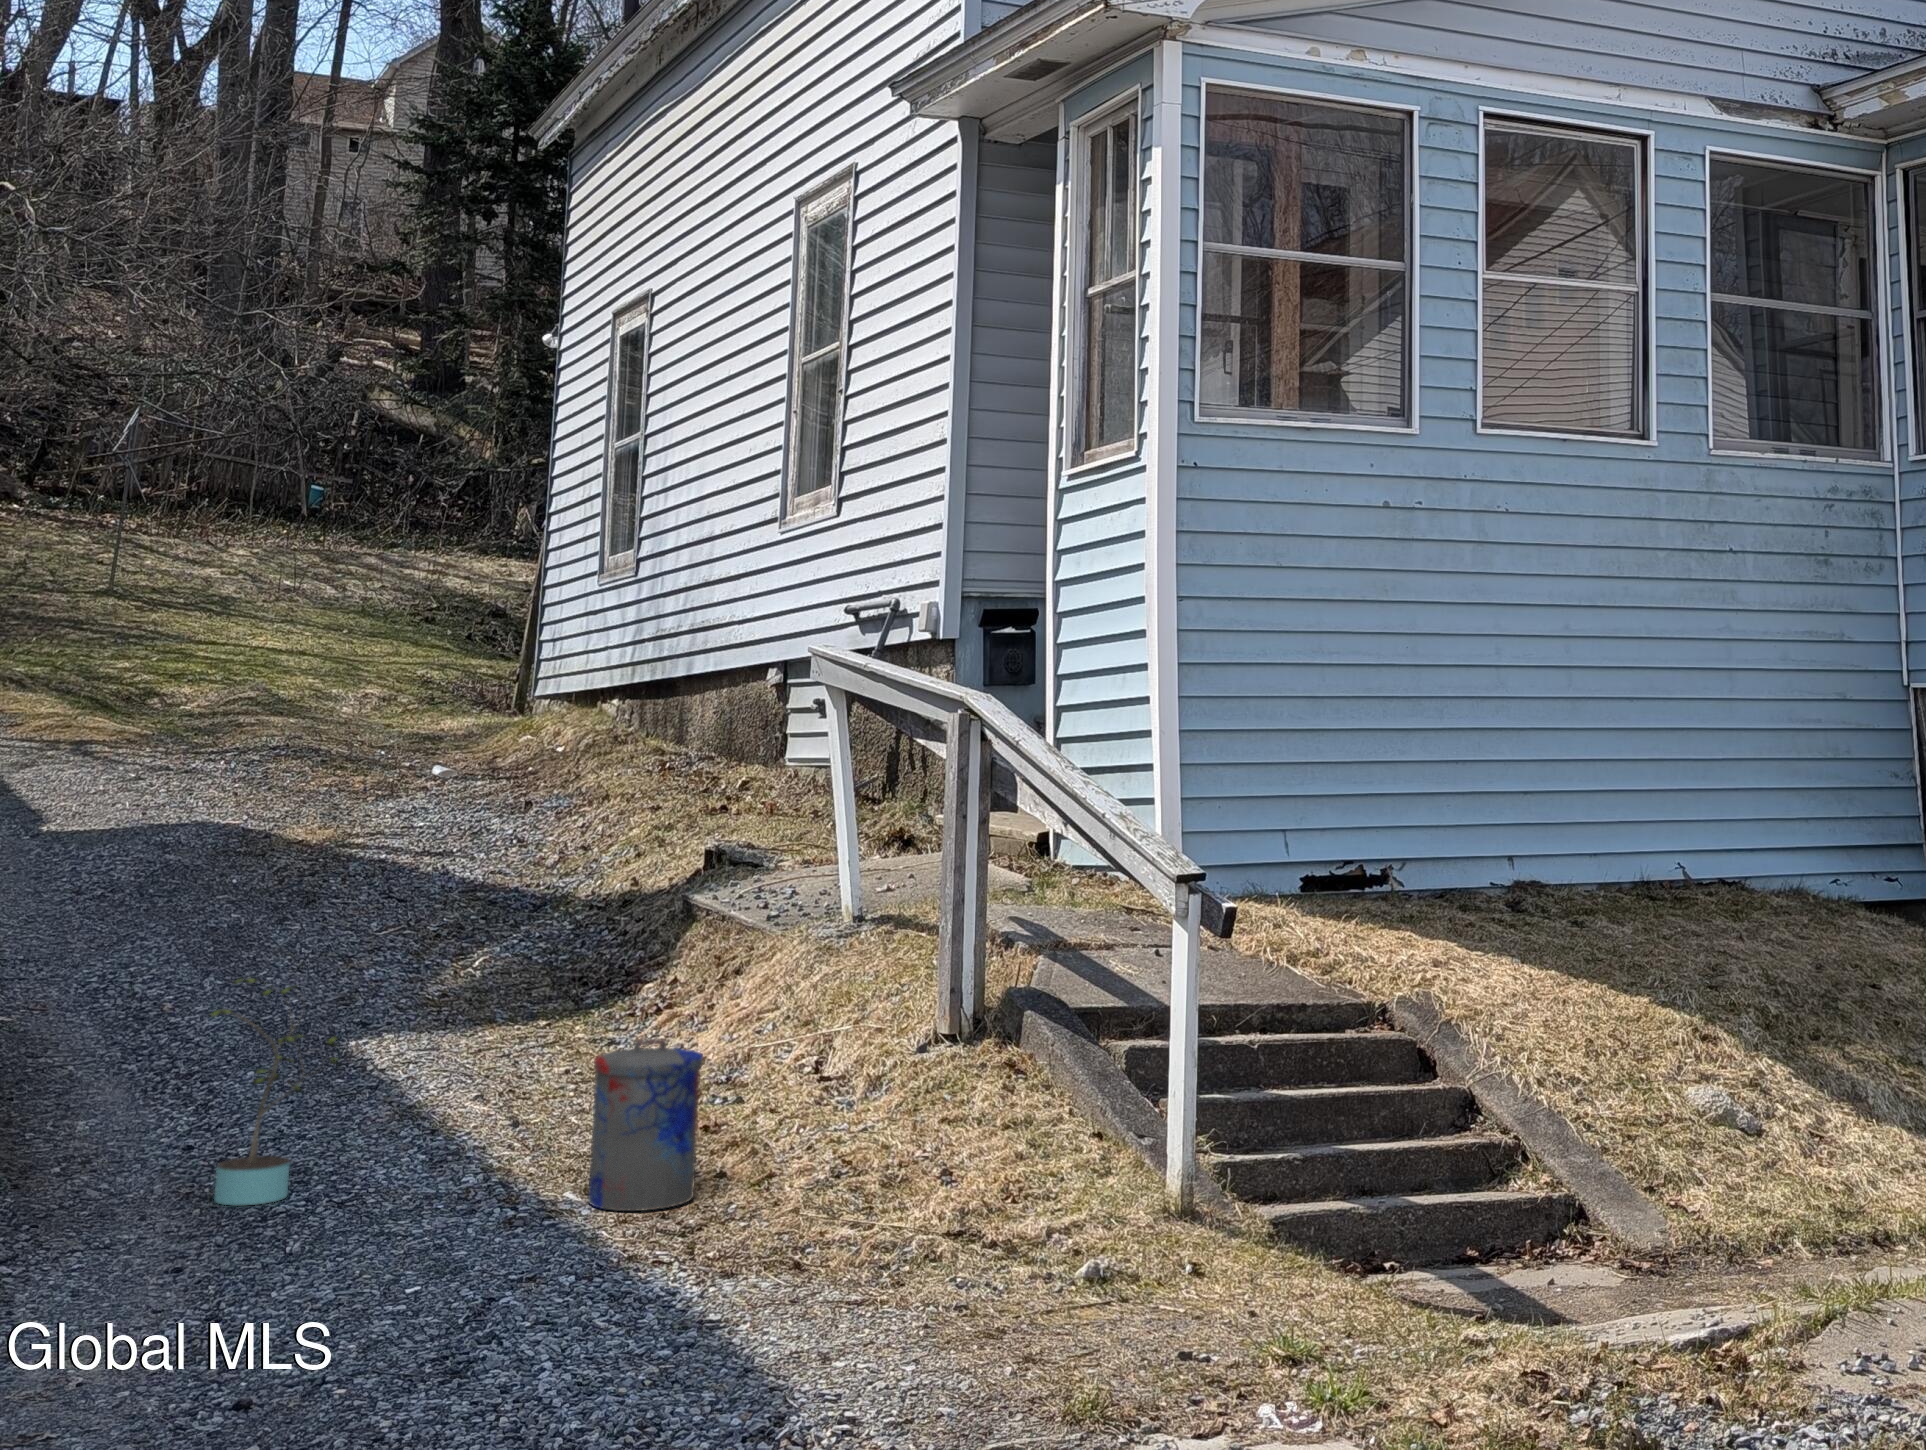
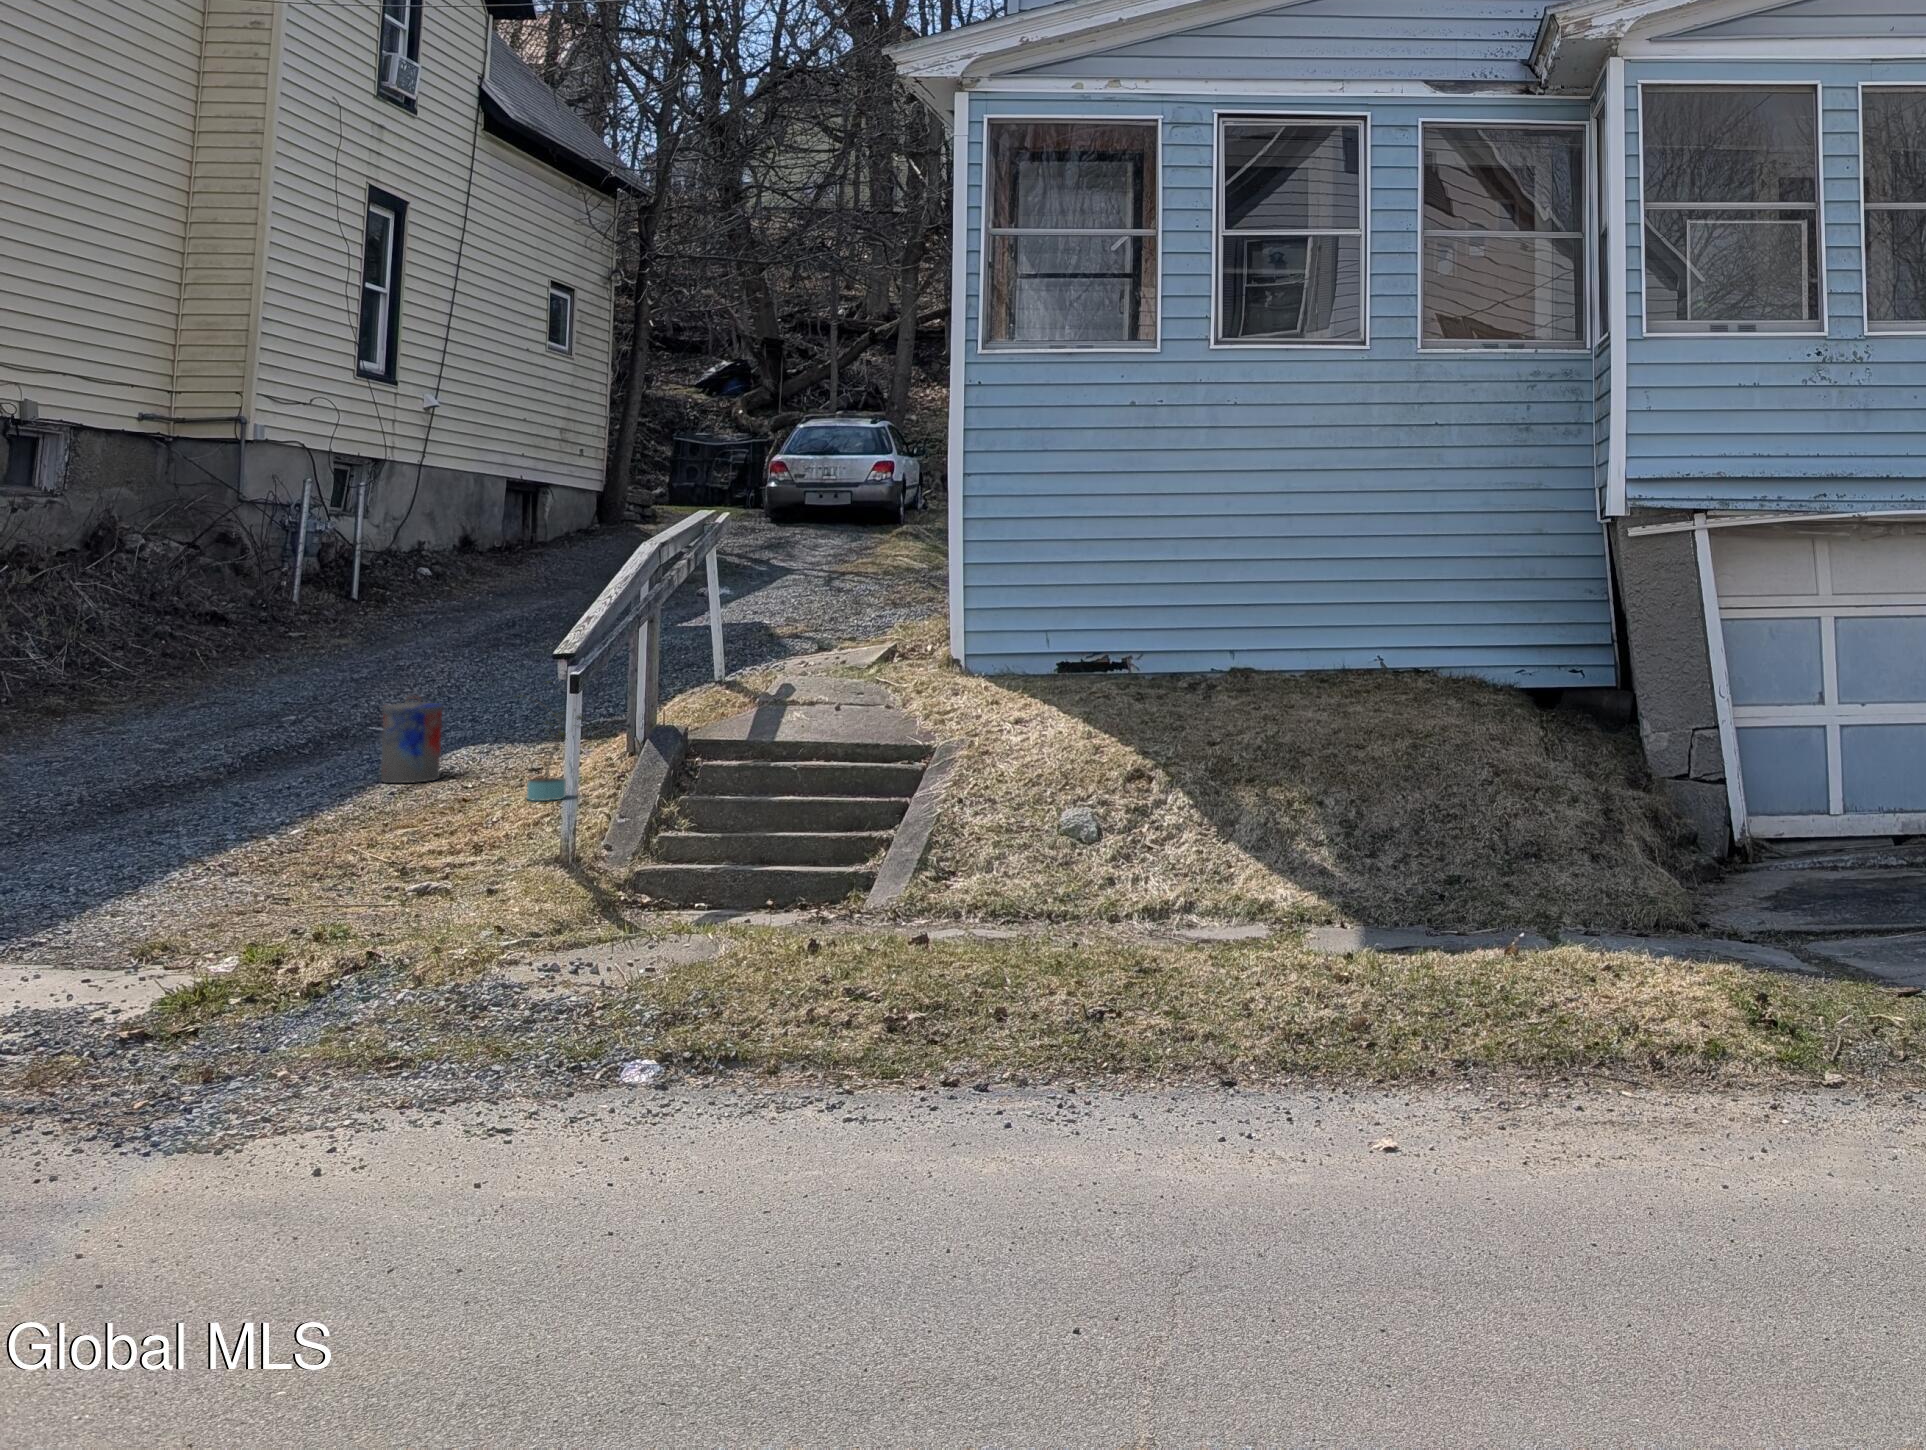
potted plant: present [208,977,340,1205] -> present [521,681,584,801]

